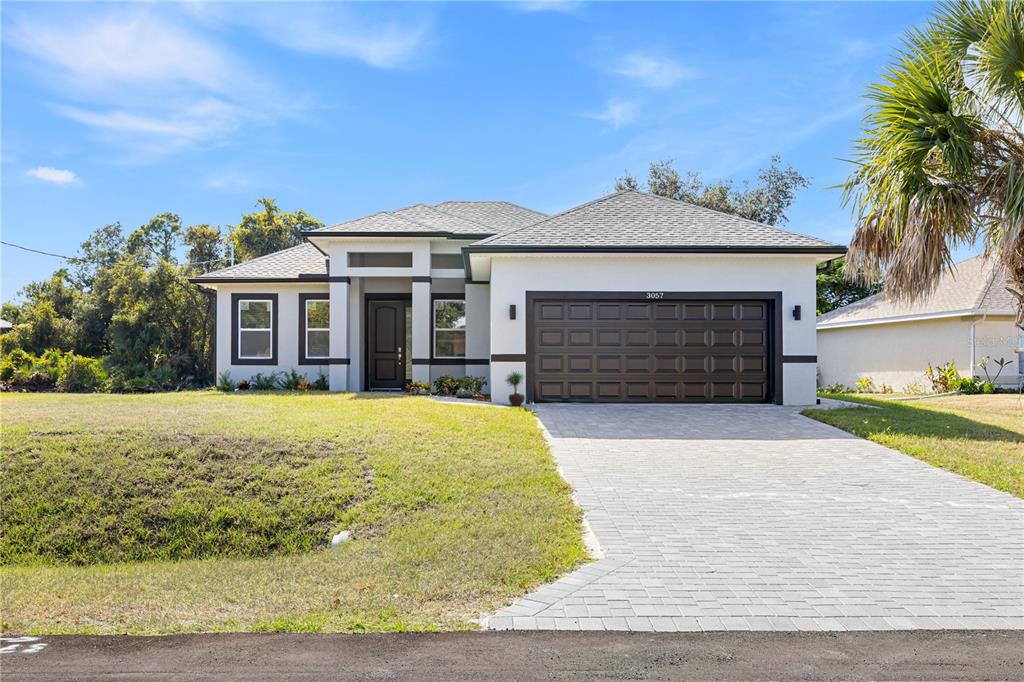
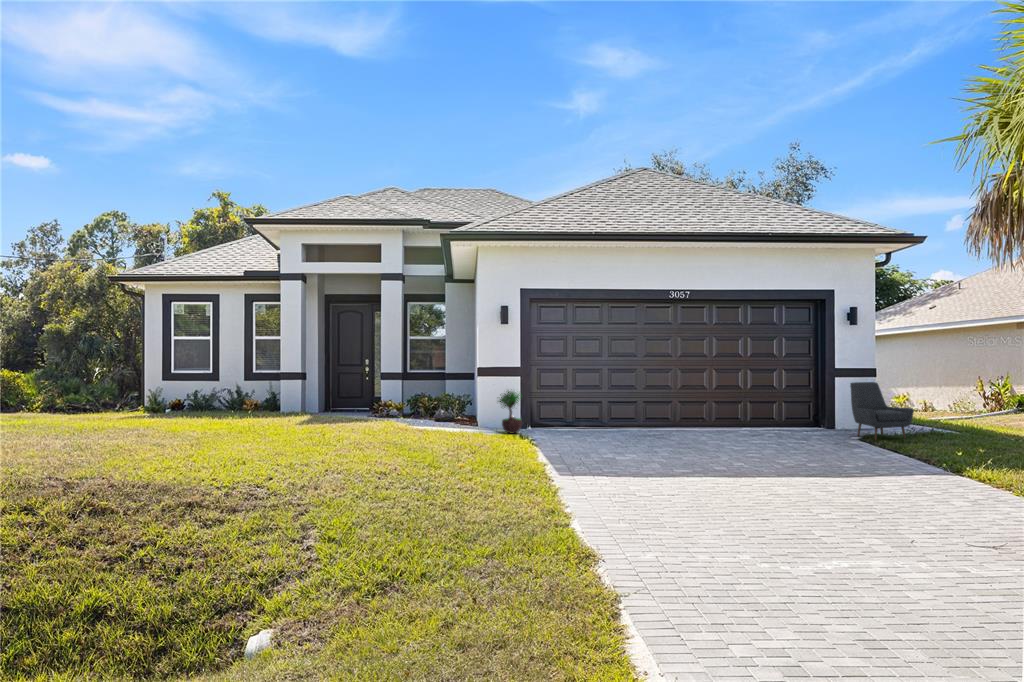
chair: none [784,367,832,412] -> present [850,382,914,440]

